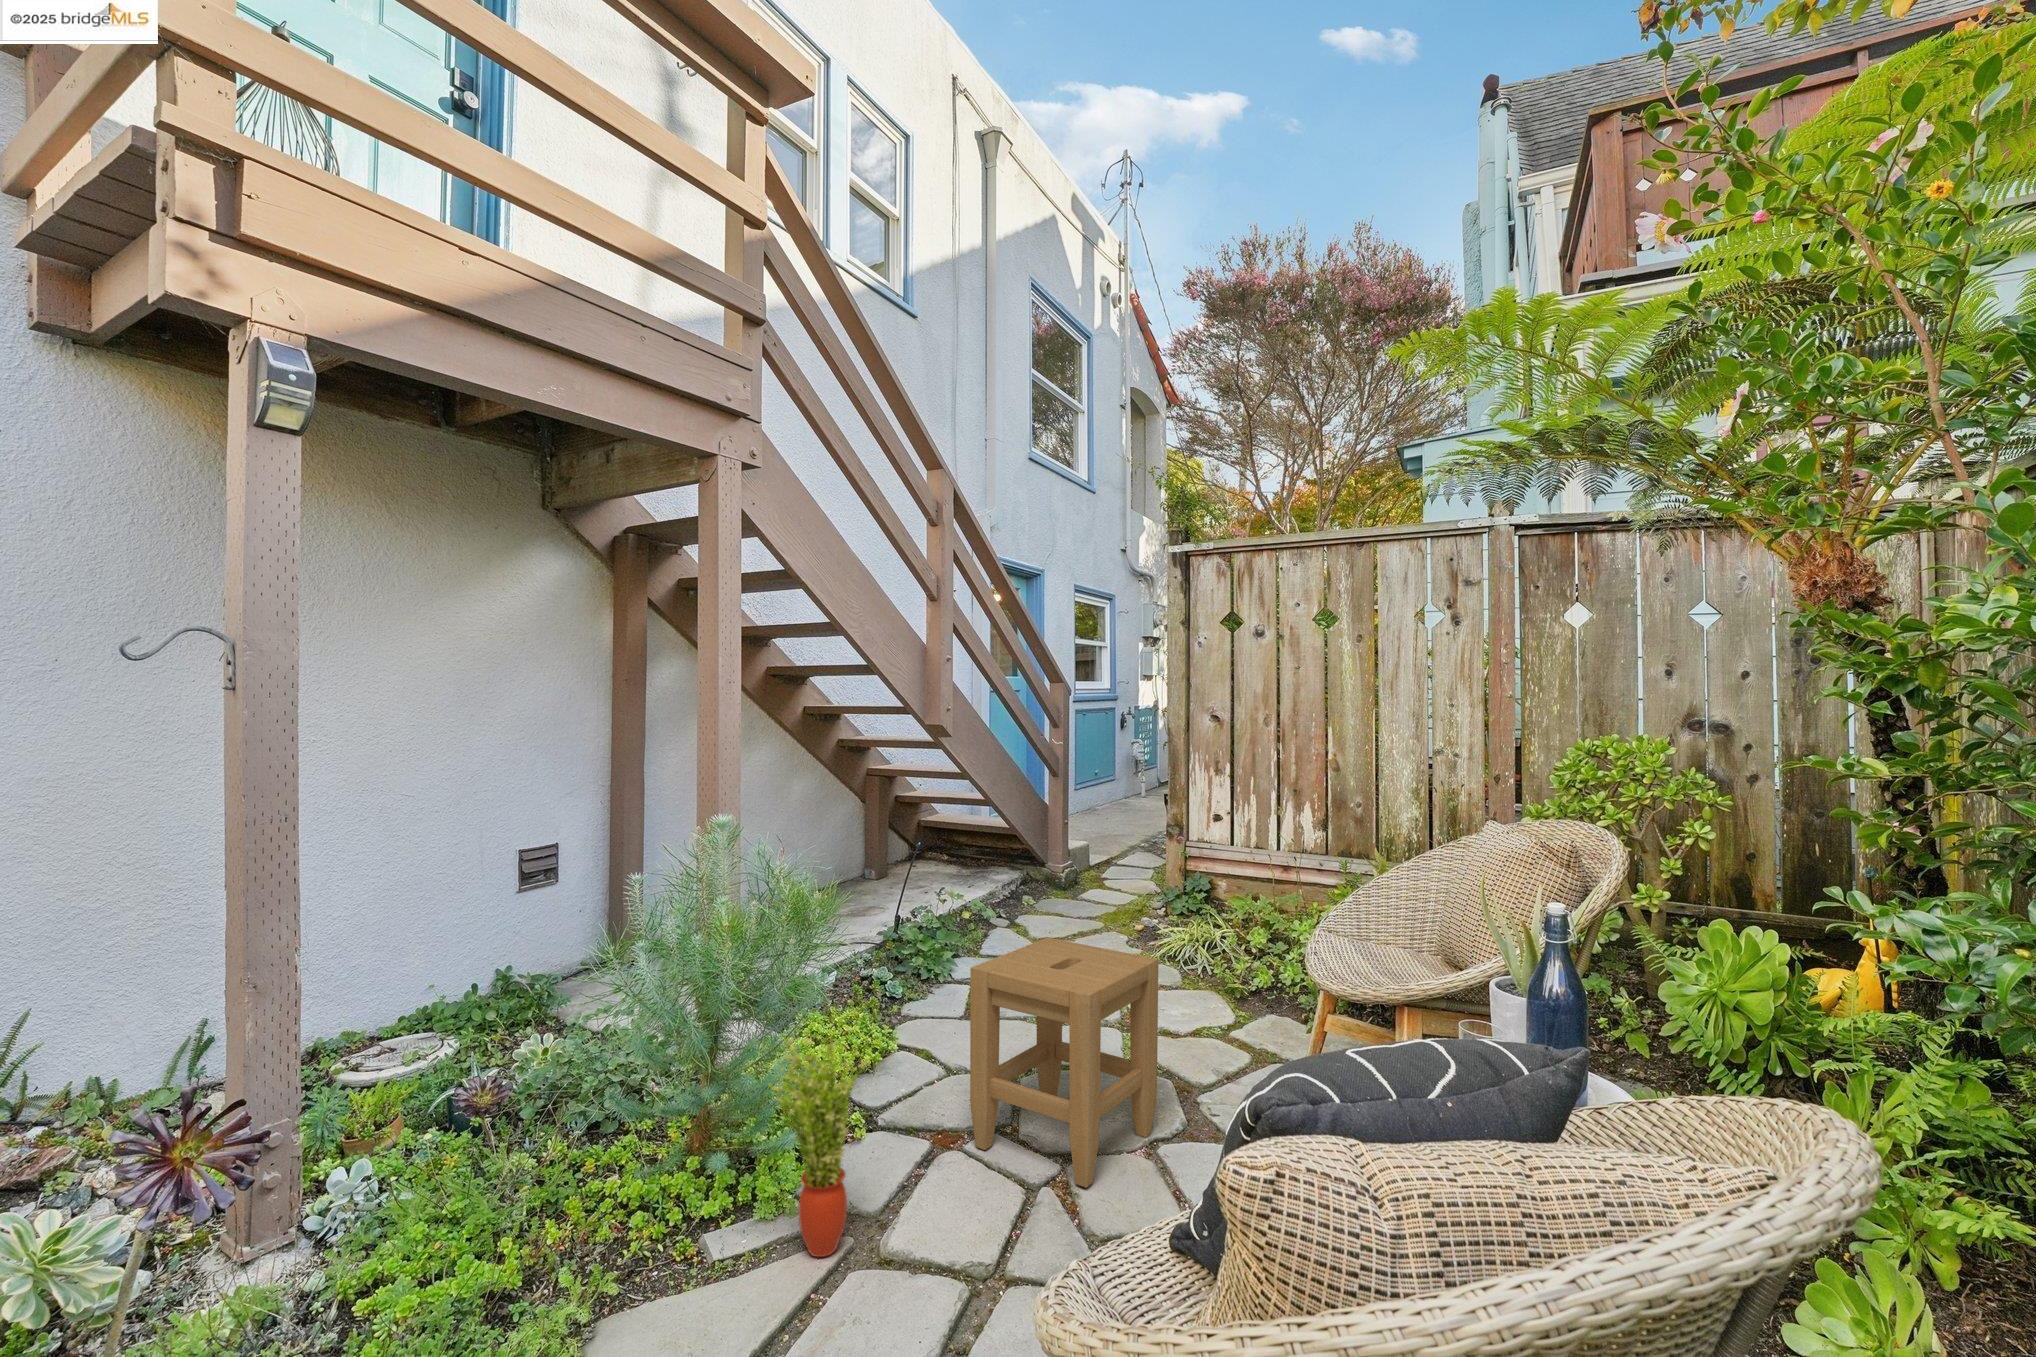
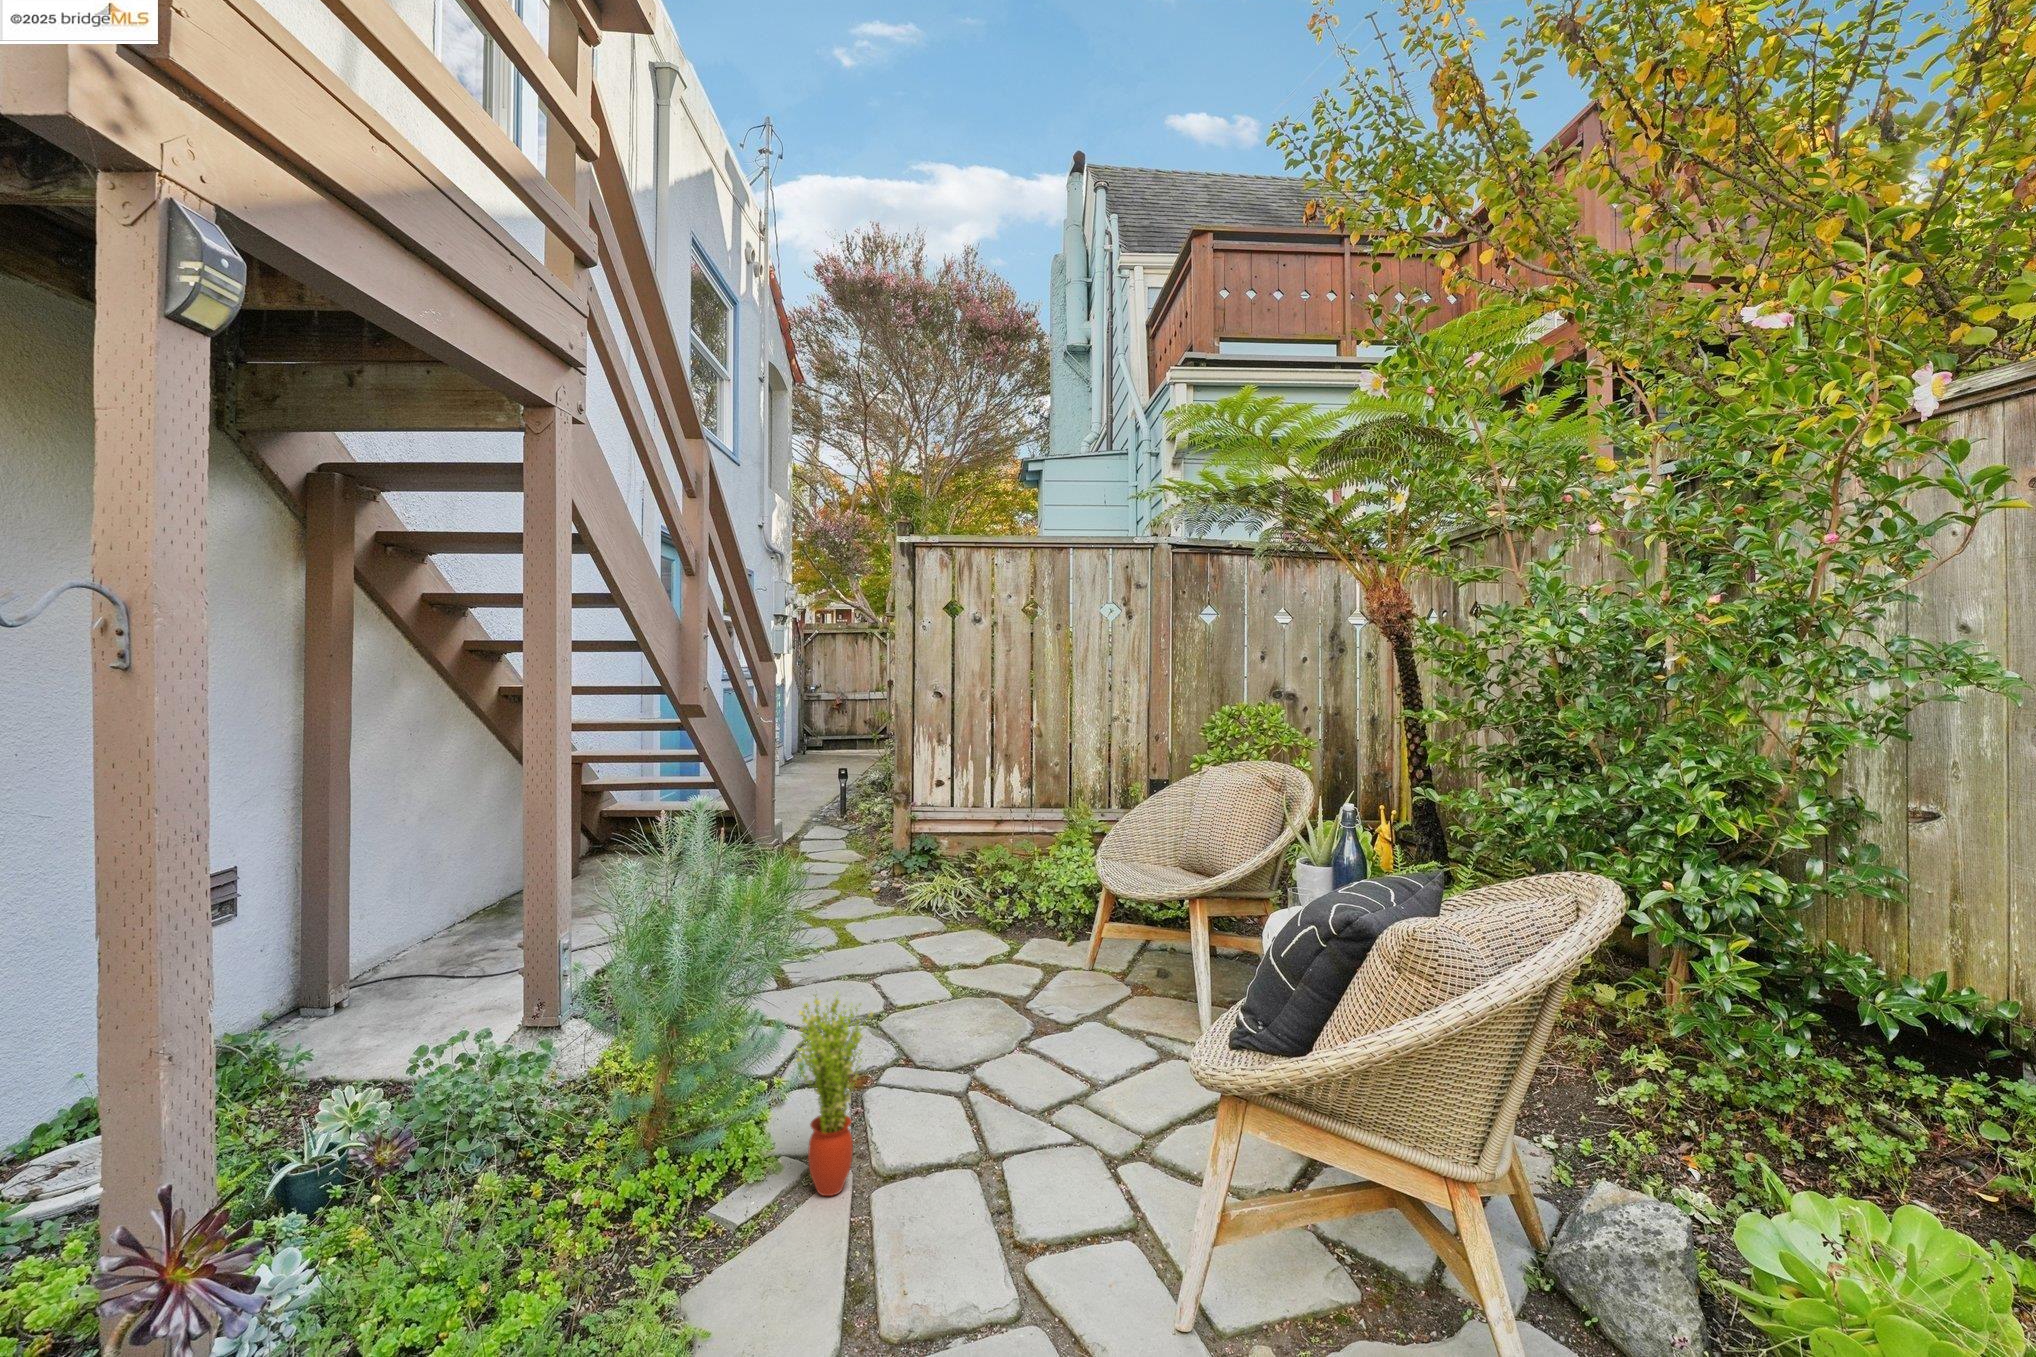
stool: present [970,937,1158,1188] -> none [886,891,1024,1088]

